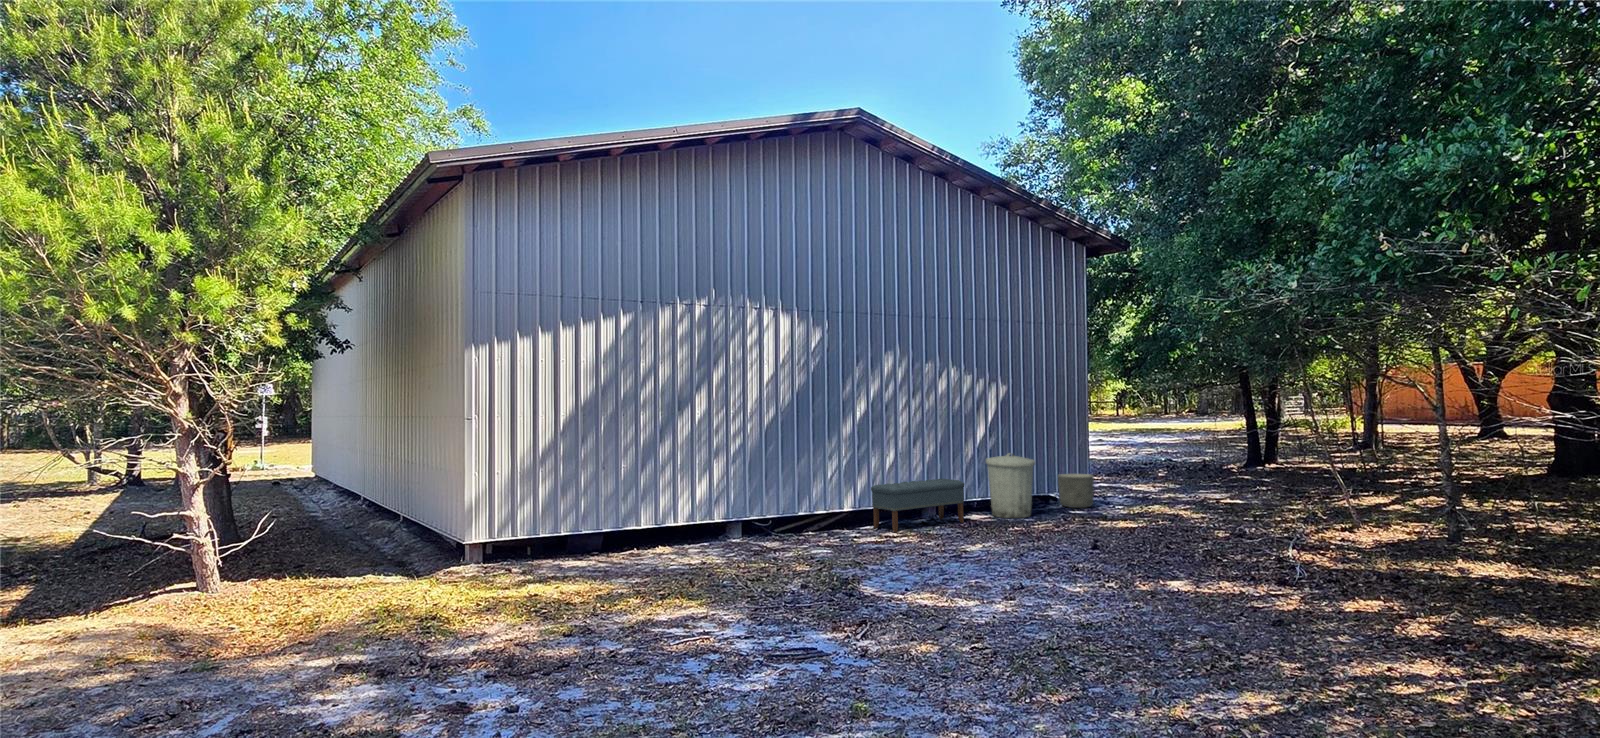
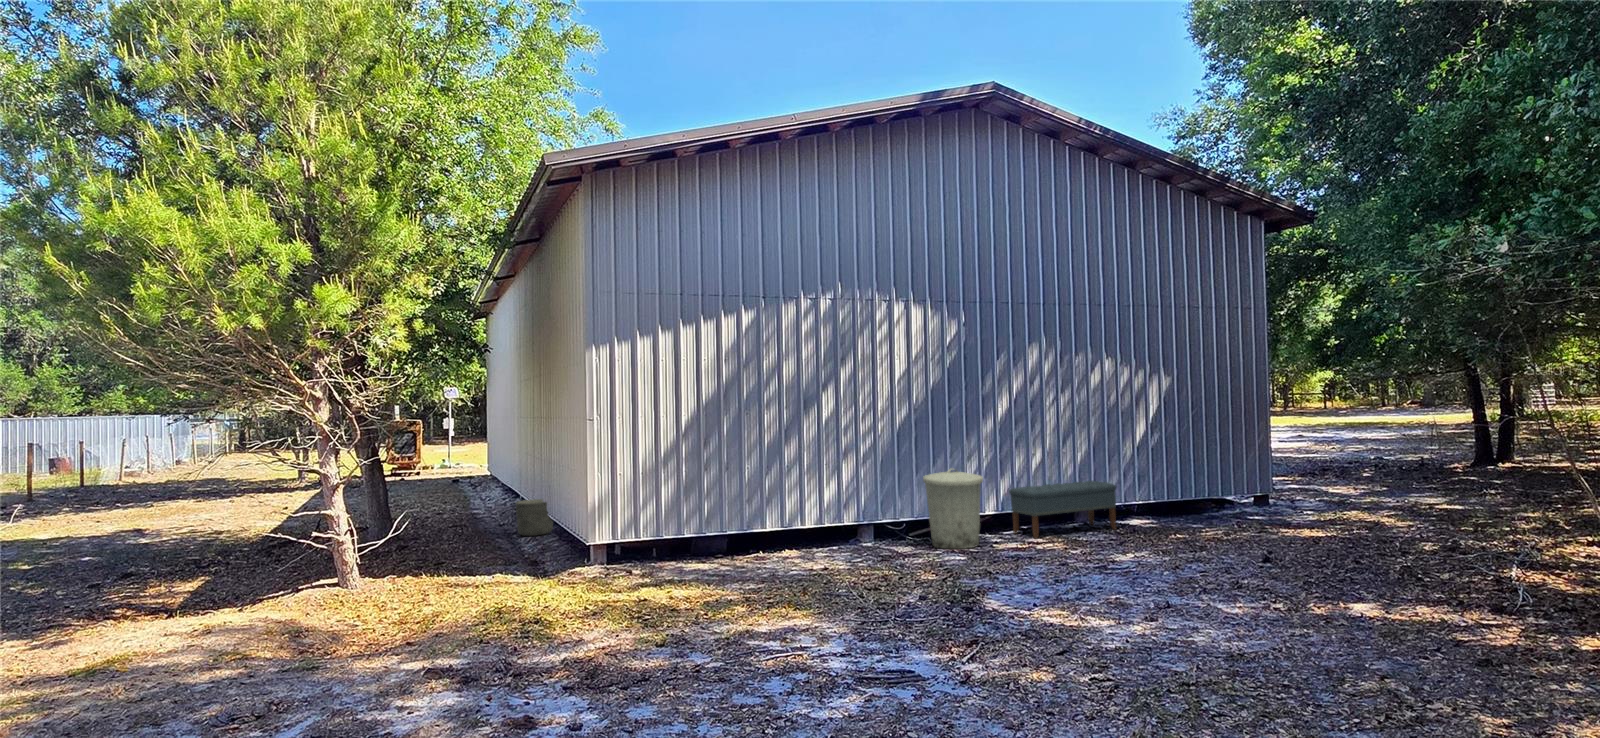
trash can: present [986,453,1035,518] -> present [923,469,983,549]
planter: present [1058,474,1094,508] -> present [516,499,553,536]

